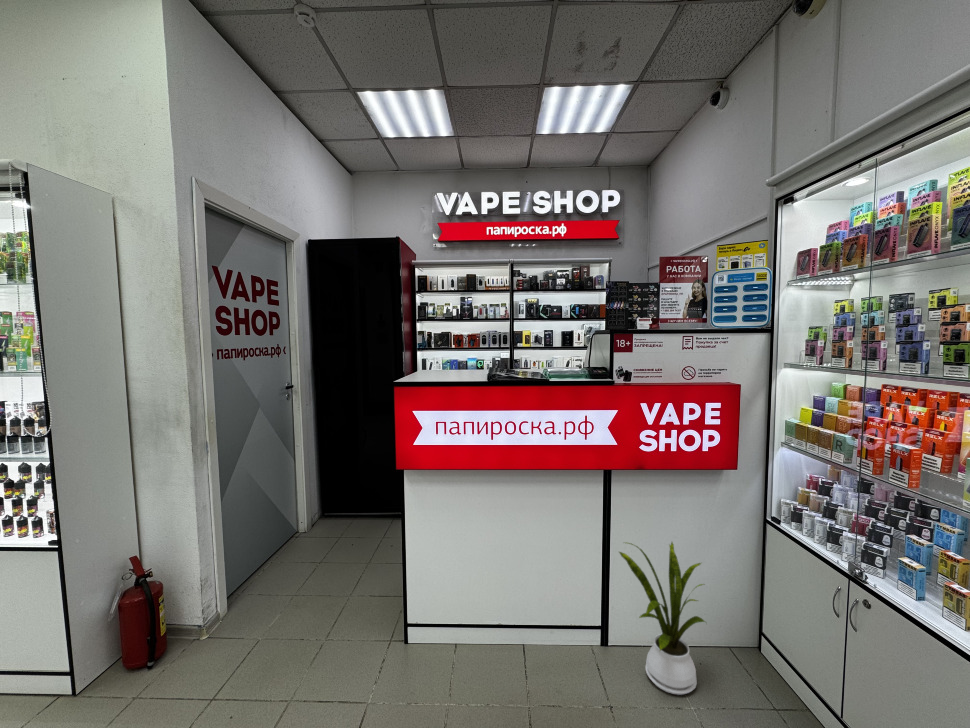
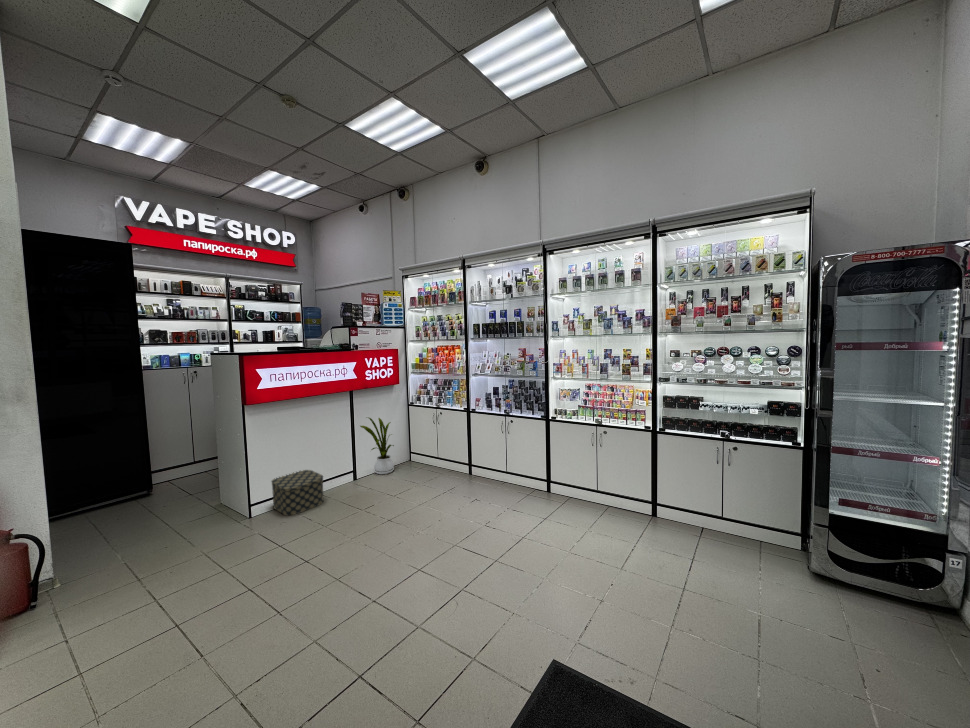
storage box: none [421,606,503,714] -> present [272,470,323,515]

